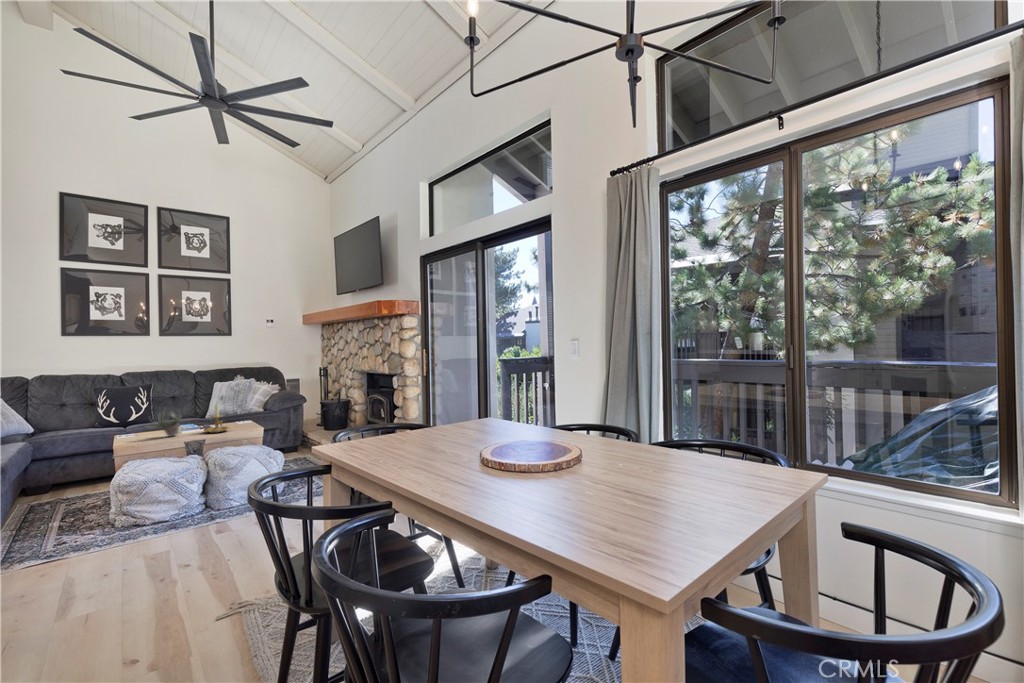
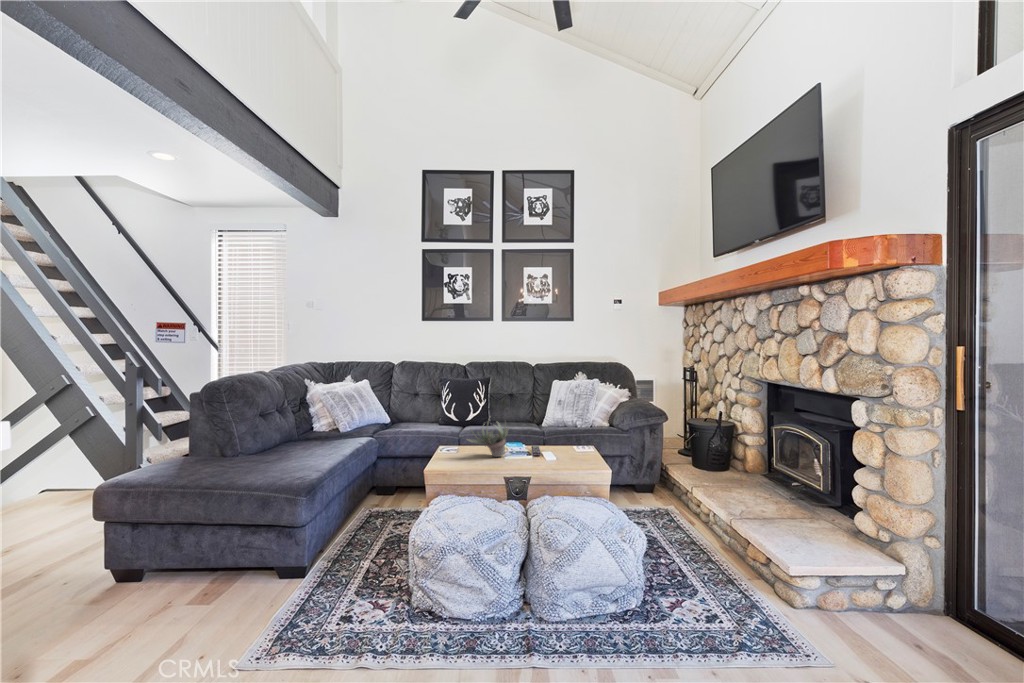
candle holder: present [204,404,230,433] -> none [533,416,567,460]

